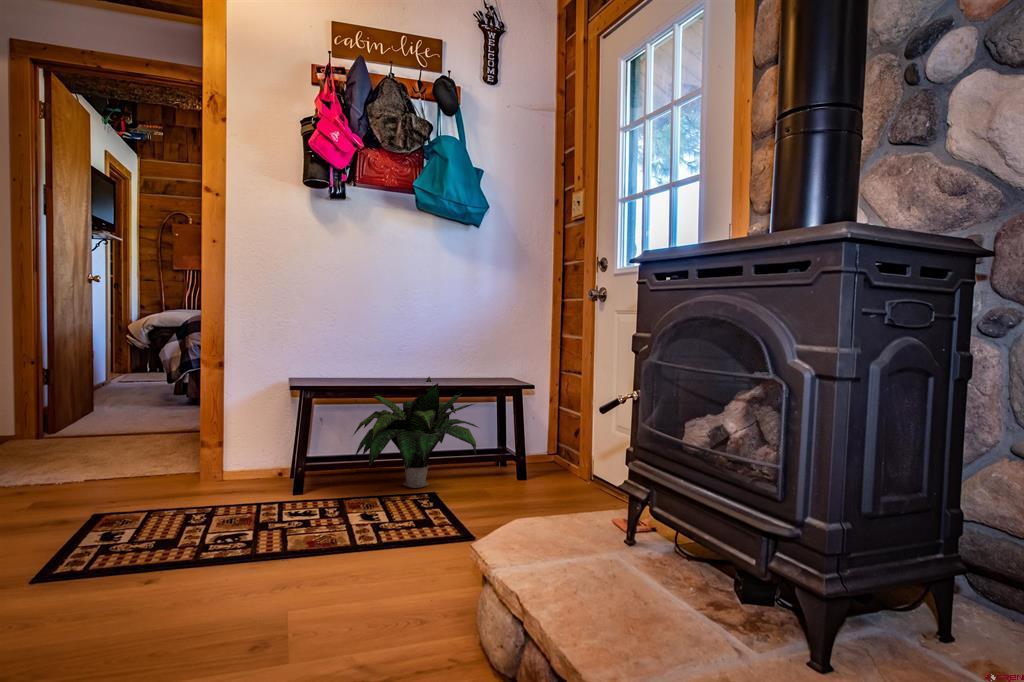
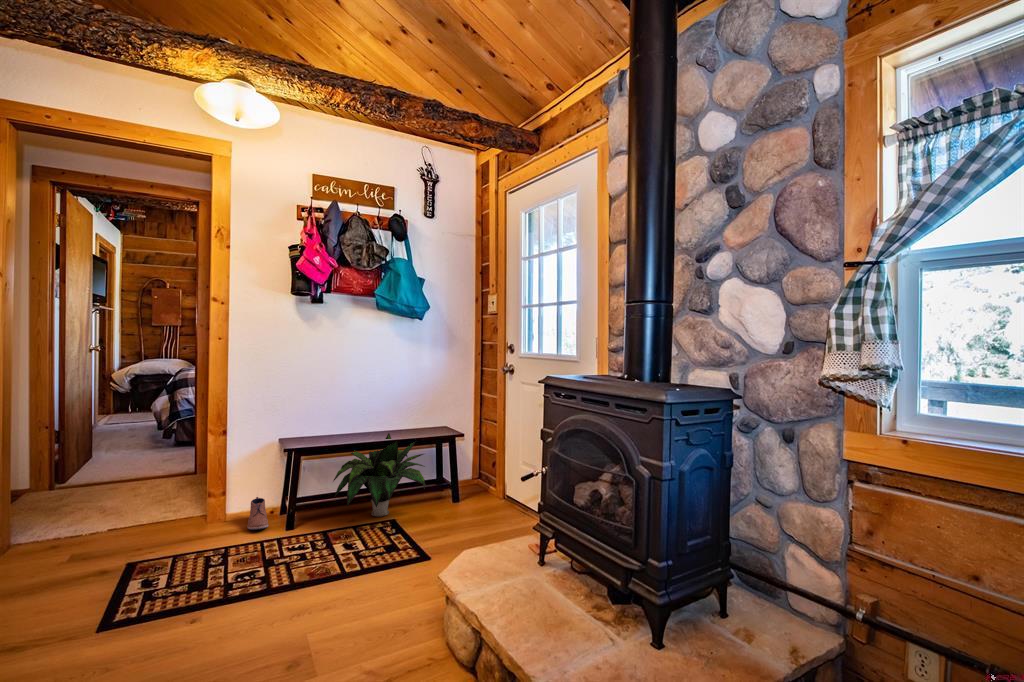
shoe: none [245,452,271,490] -> present [247,497,268,530]

